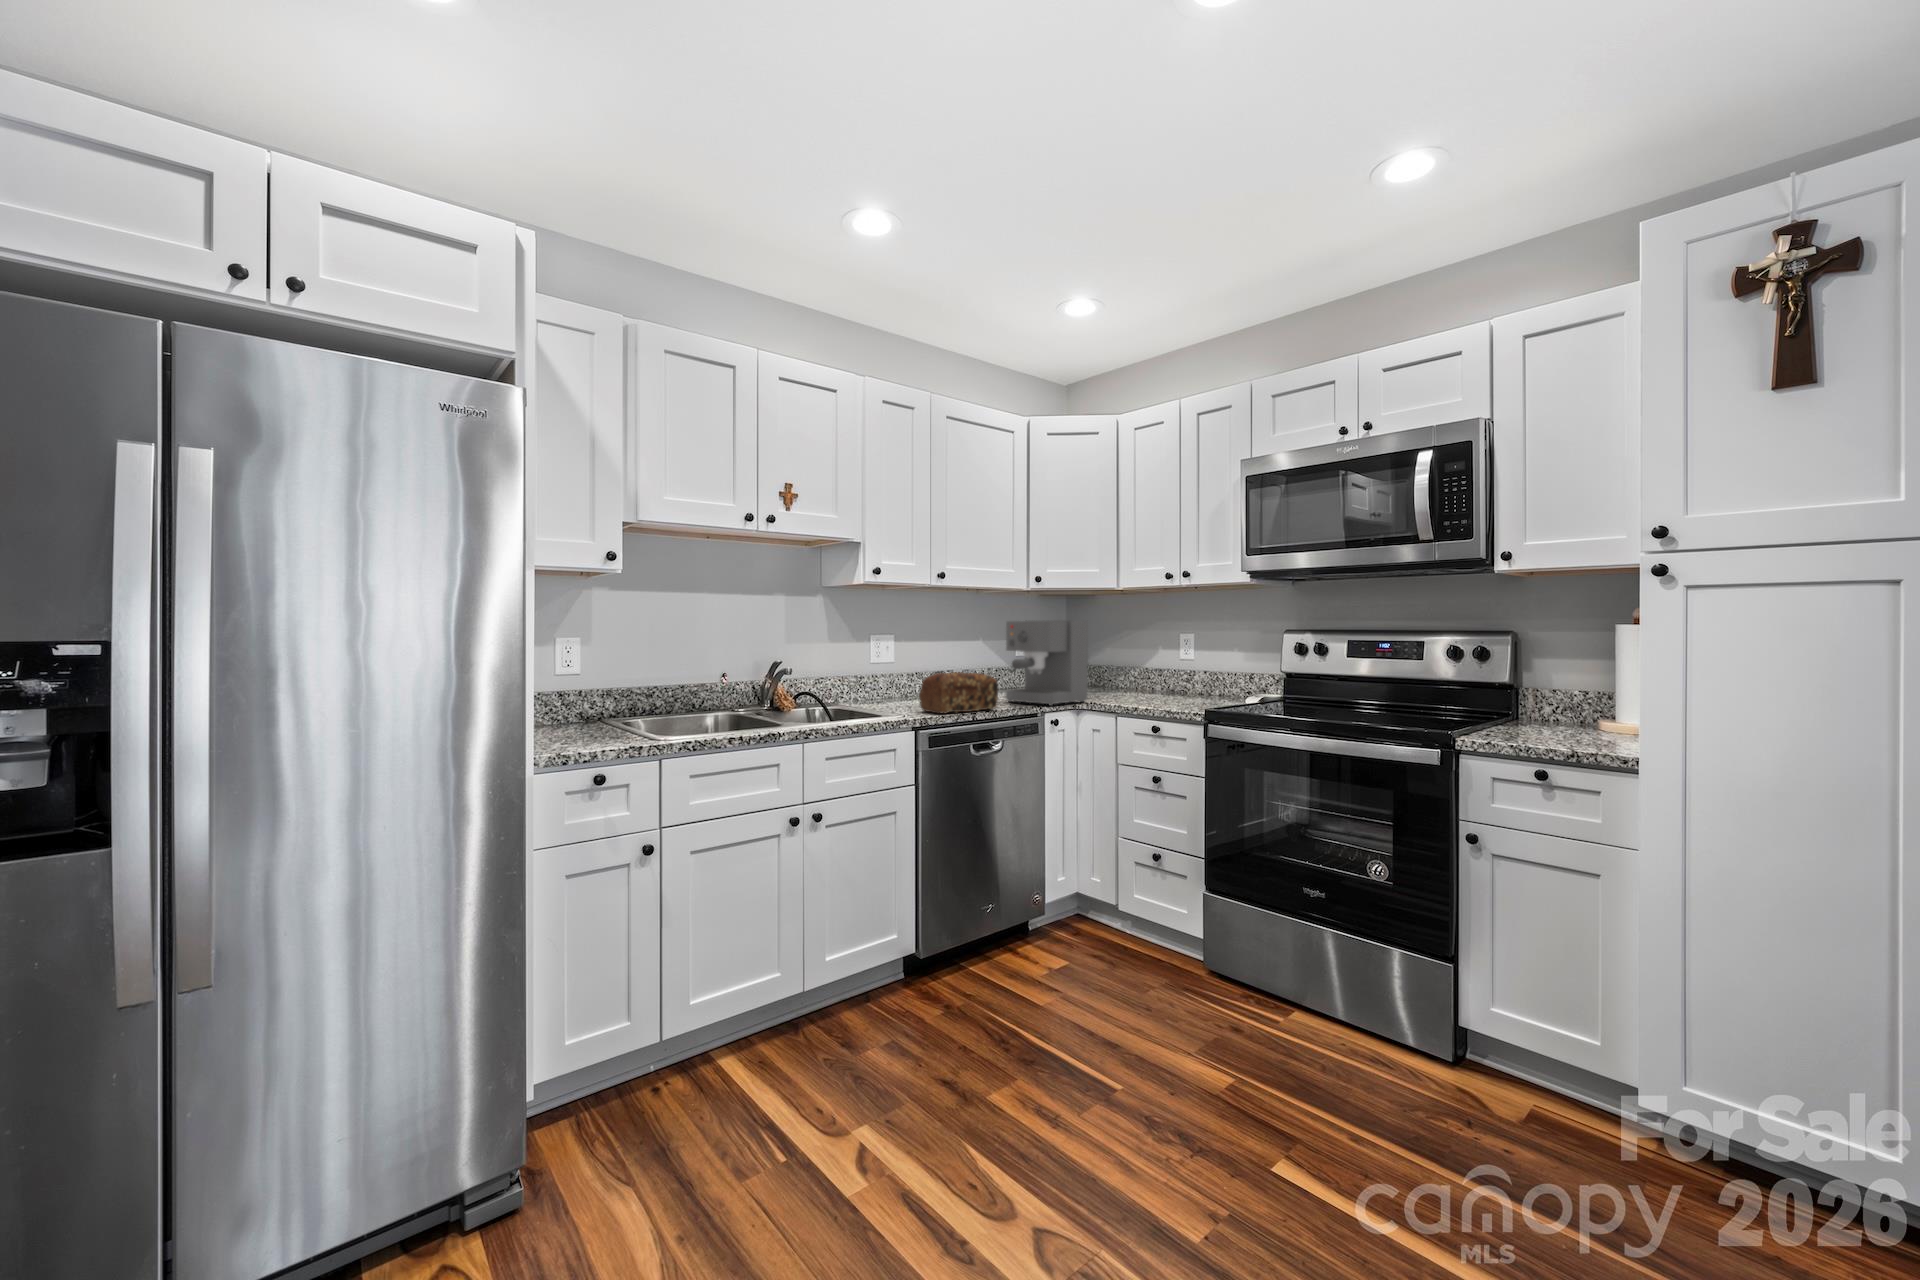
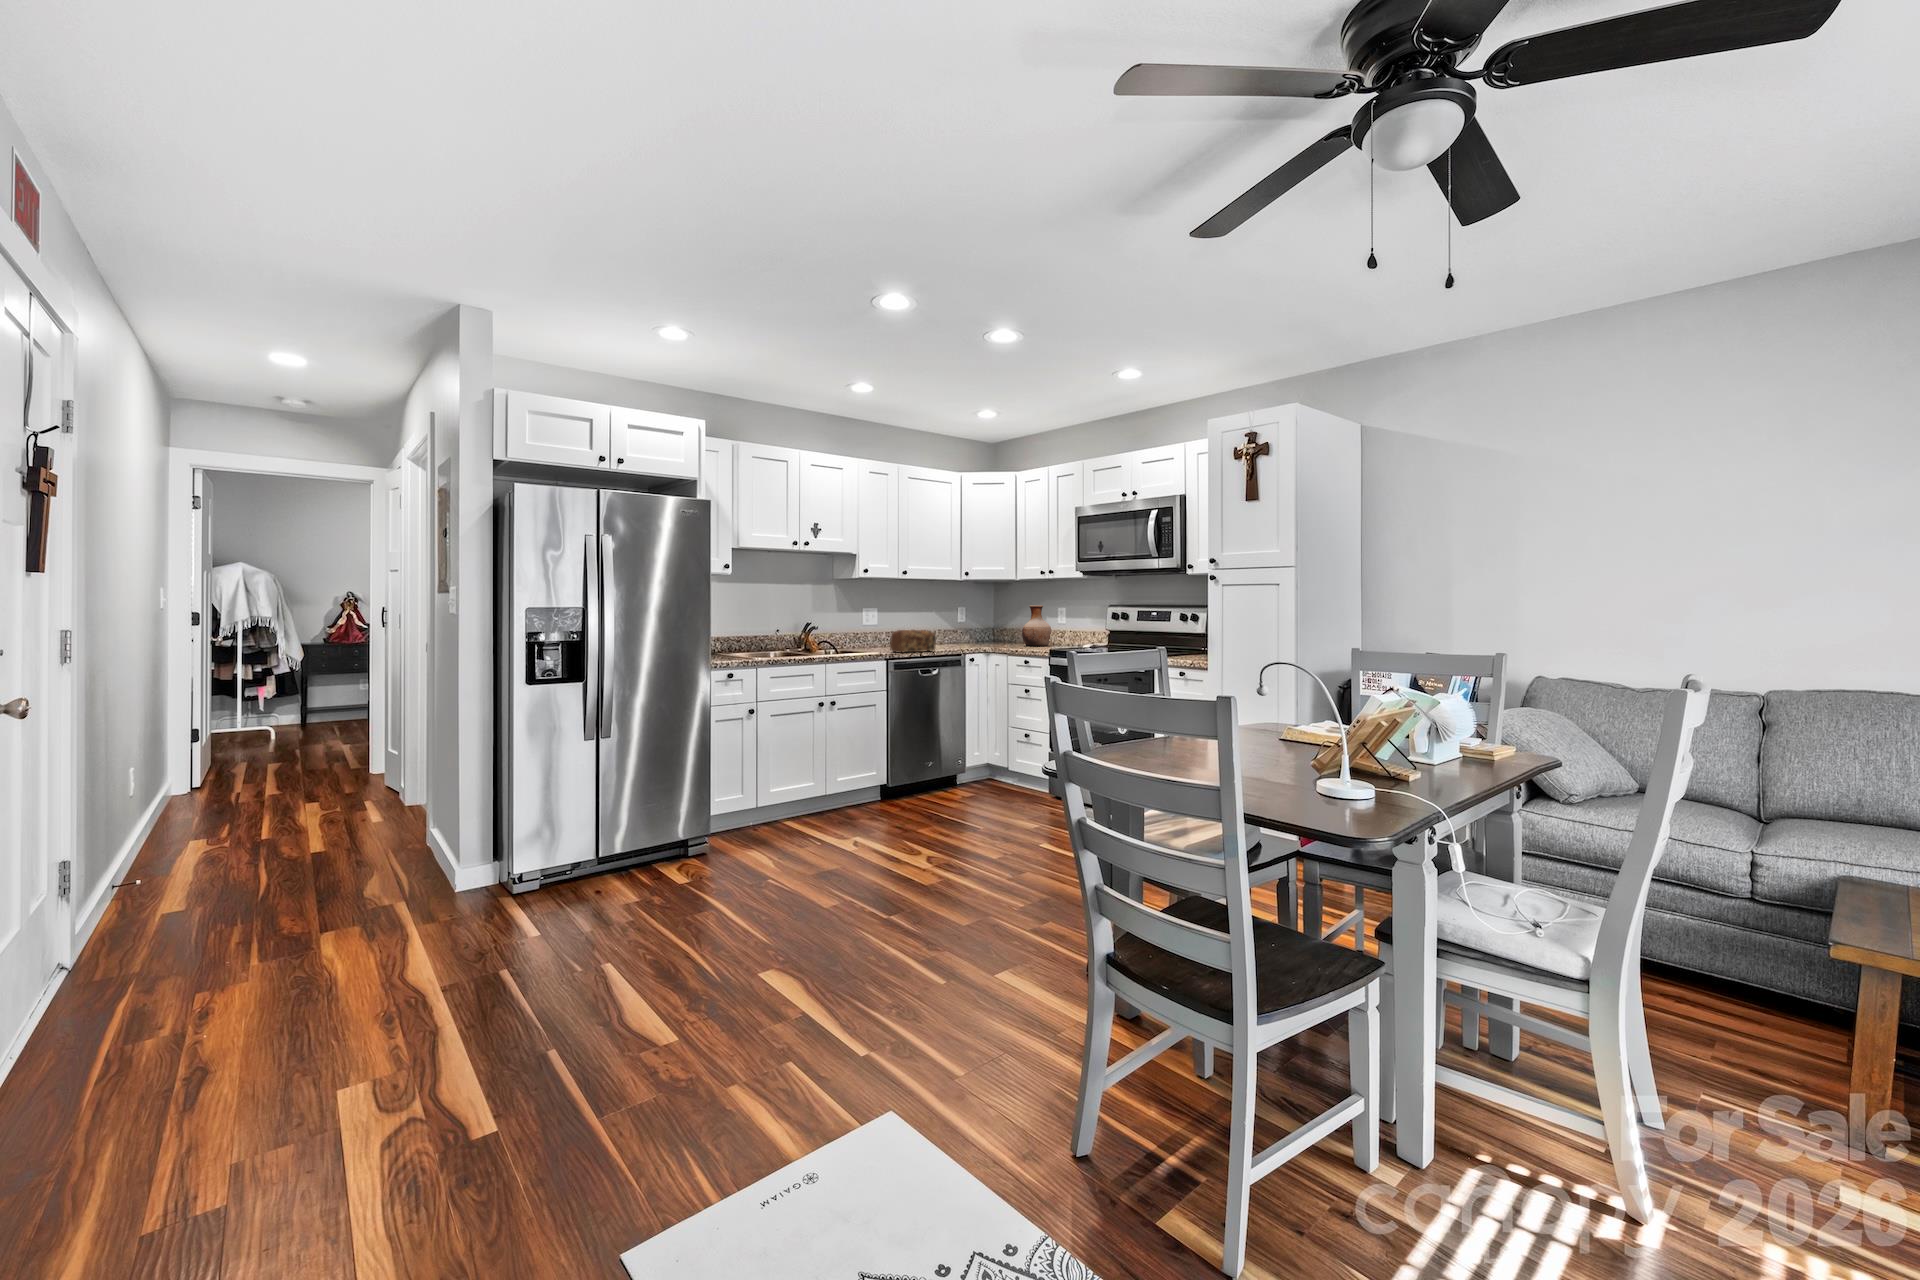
coffee maker: present [1006,620,1088,706] -> none [944,600,993,650]
vase: none [1123,630,1171,696] -> present [1022,605,1051,646]

